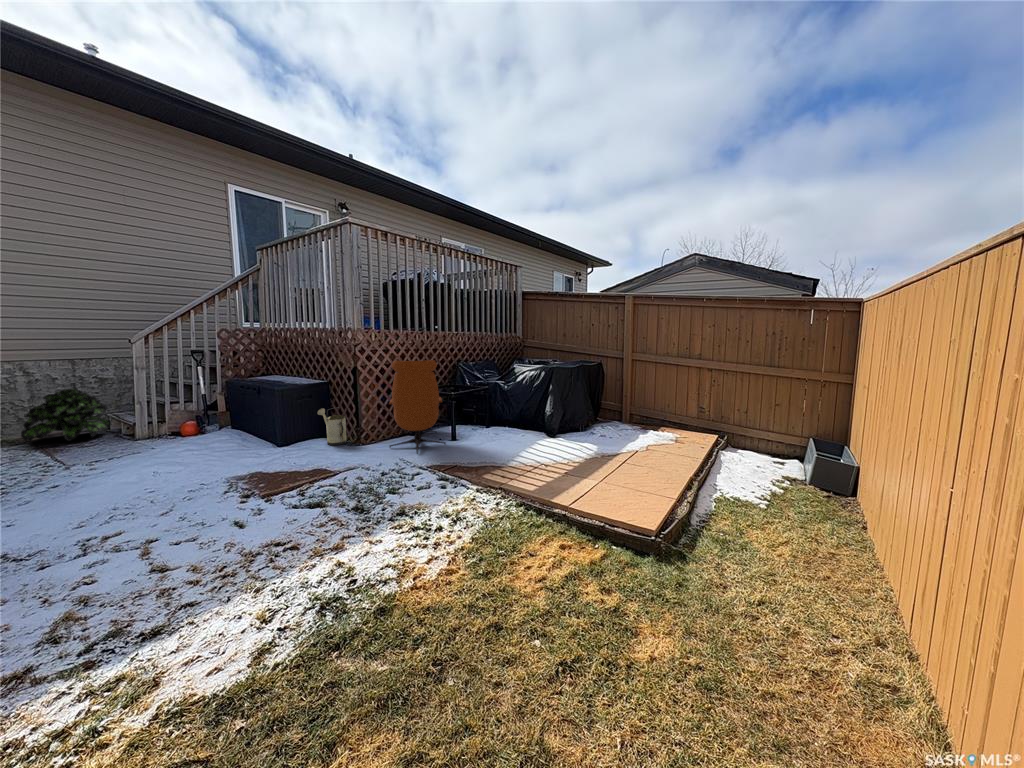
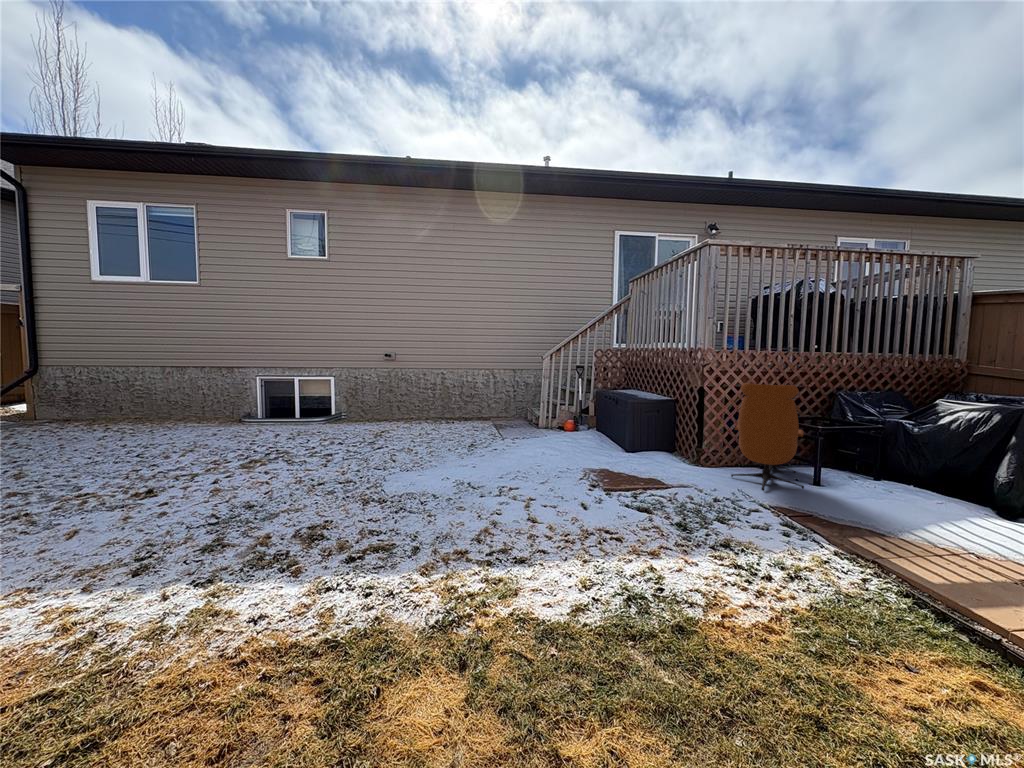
potted plant: present [21,388,112,442] -> none [482,387,524,423]
watering can: present [317,408,347,445] -> none [663,424,688,463]

